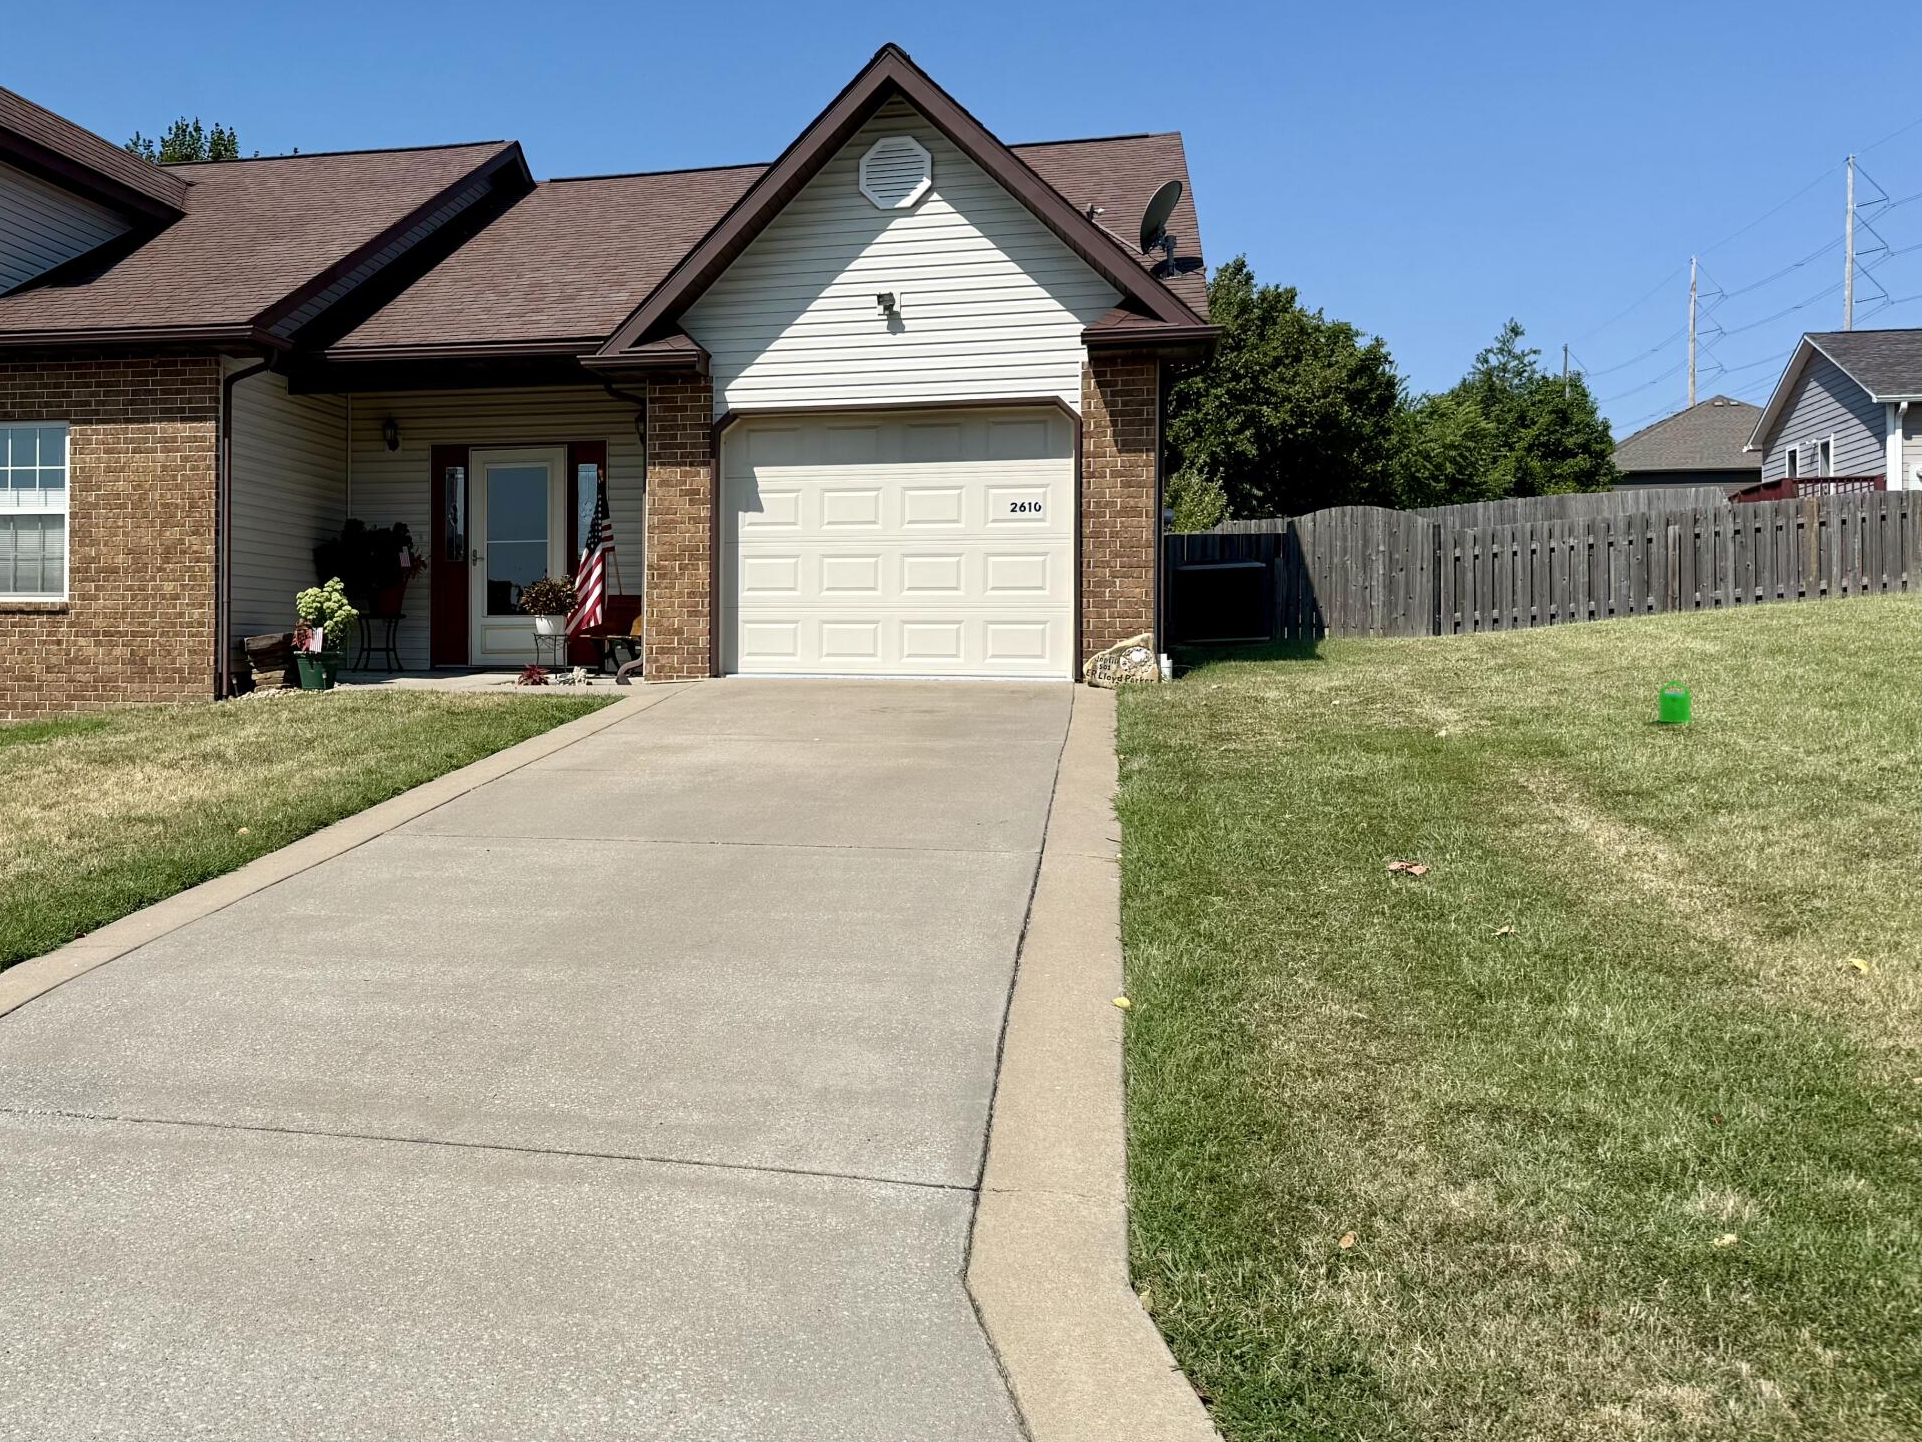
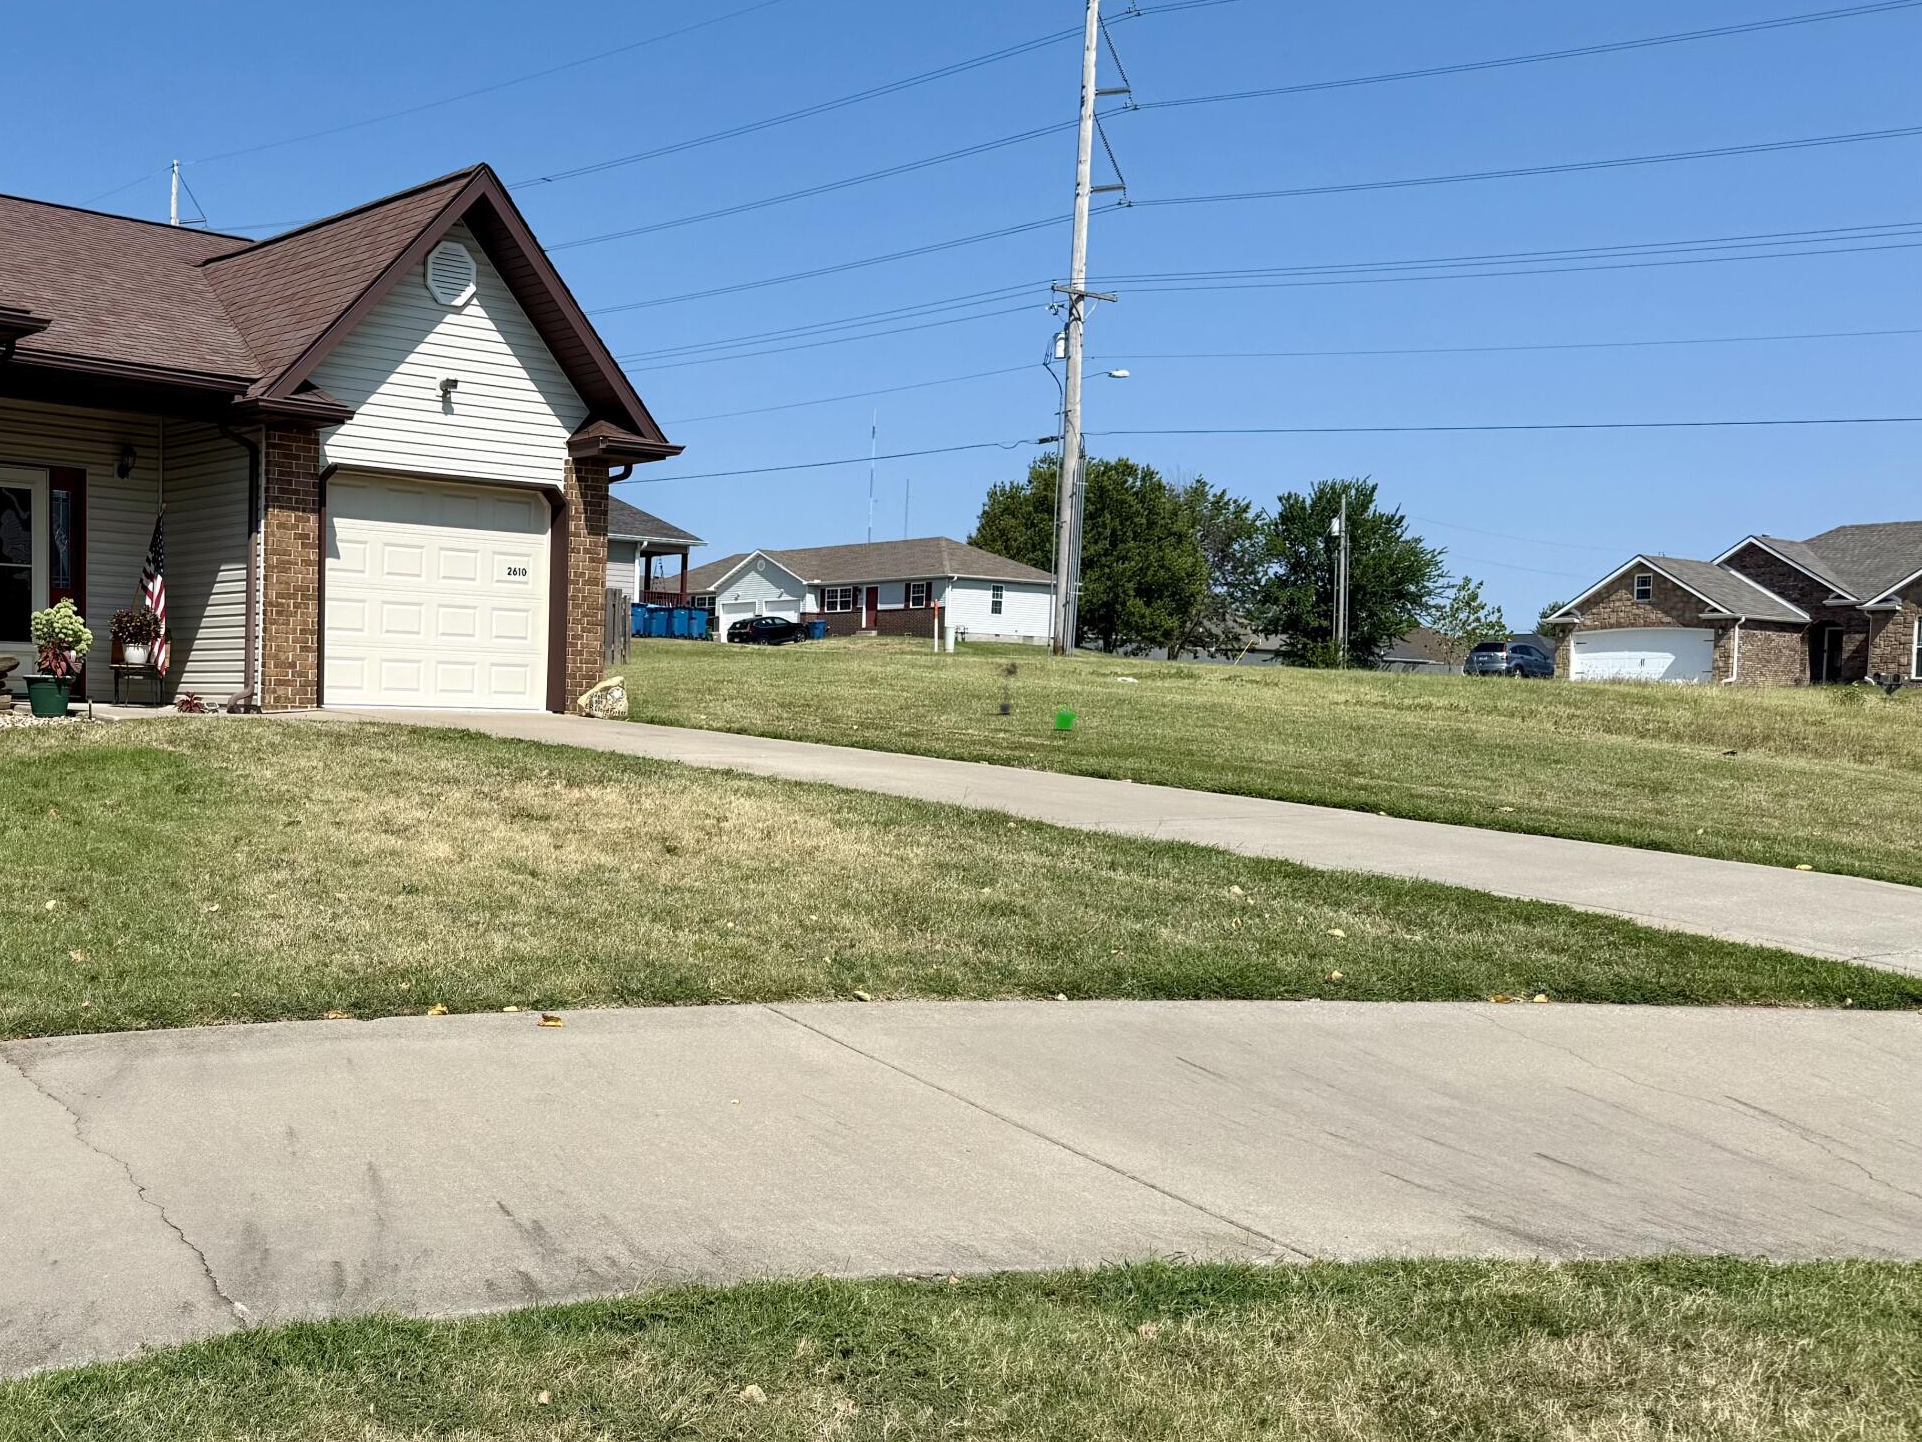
potted plant: none [1756,595,1804,684] -> present [999,662,1021,714]

